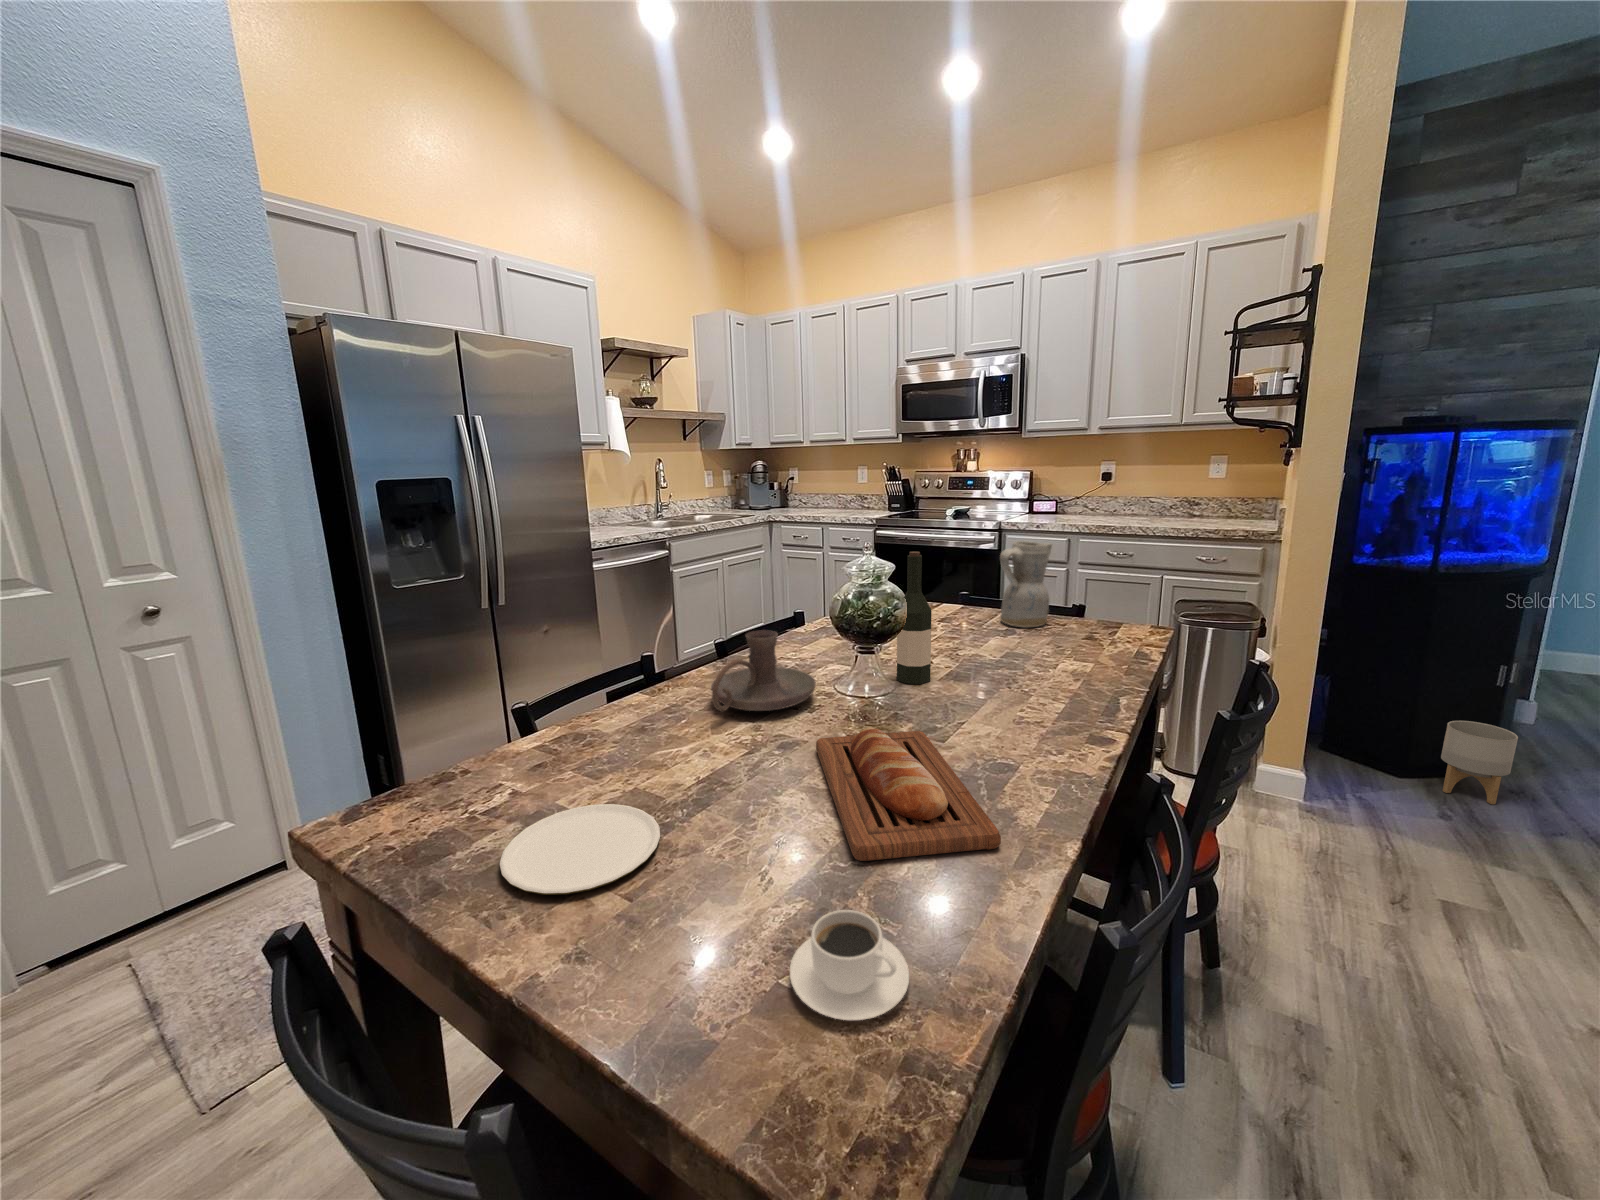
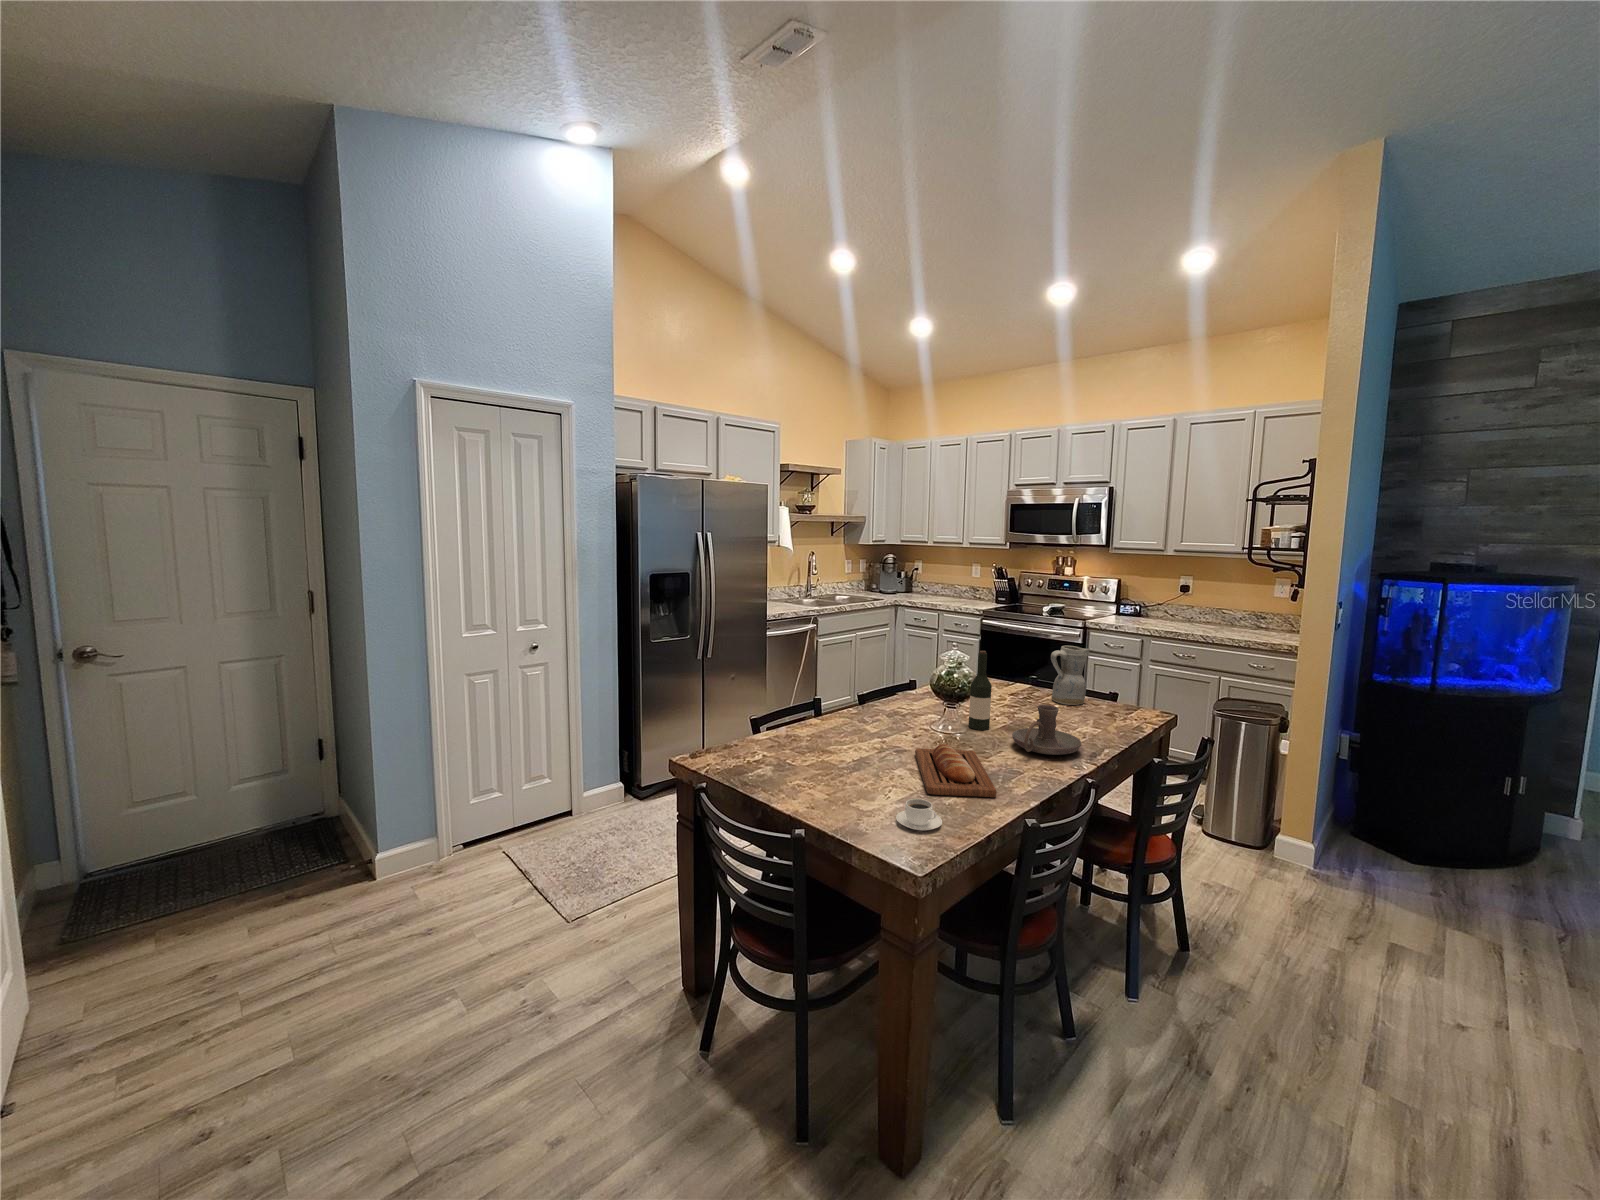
candle holder: present [711,630,816,711] -> present [1012,705,1081,755]
planter: present [1441,721,1518,804] -> none [1449,820,1511,893]
plate: present [499,804,660,895] -> none [773,763,840,789]

